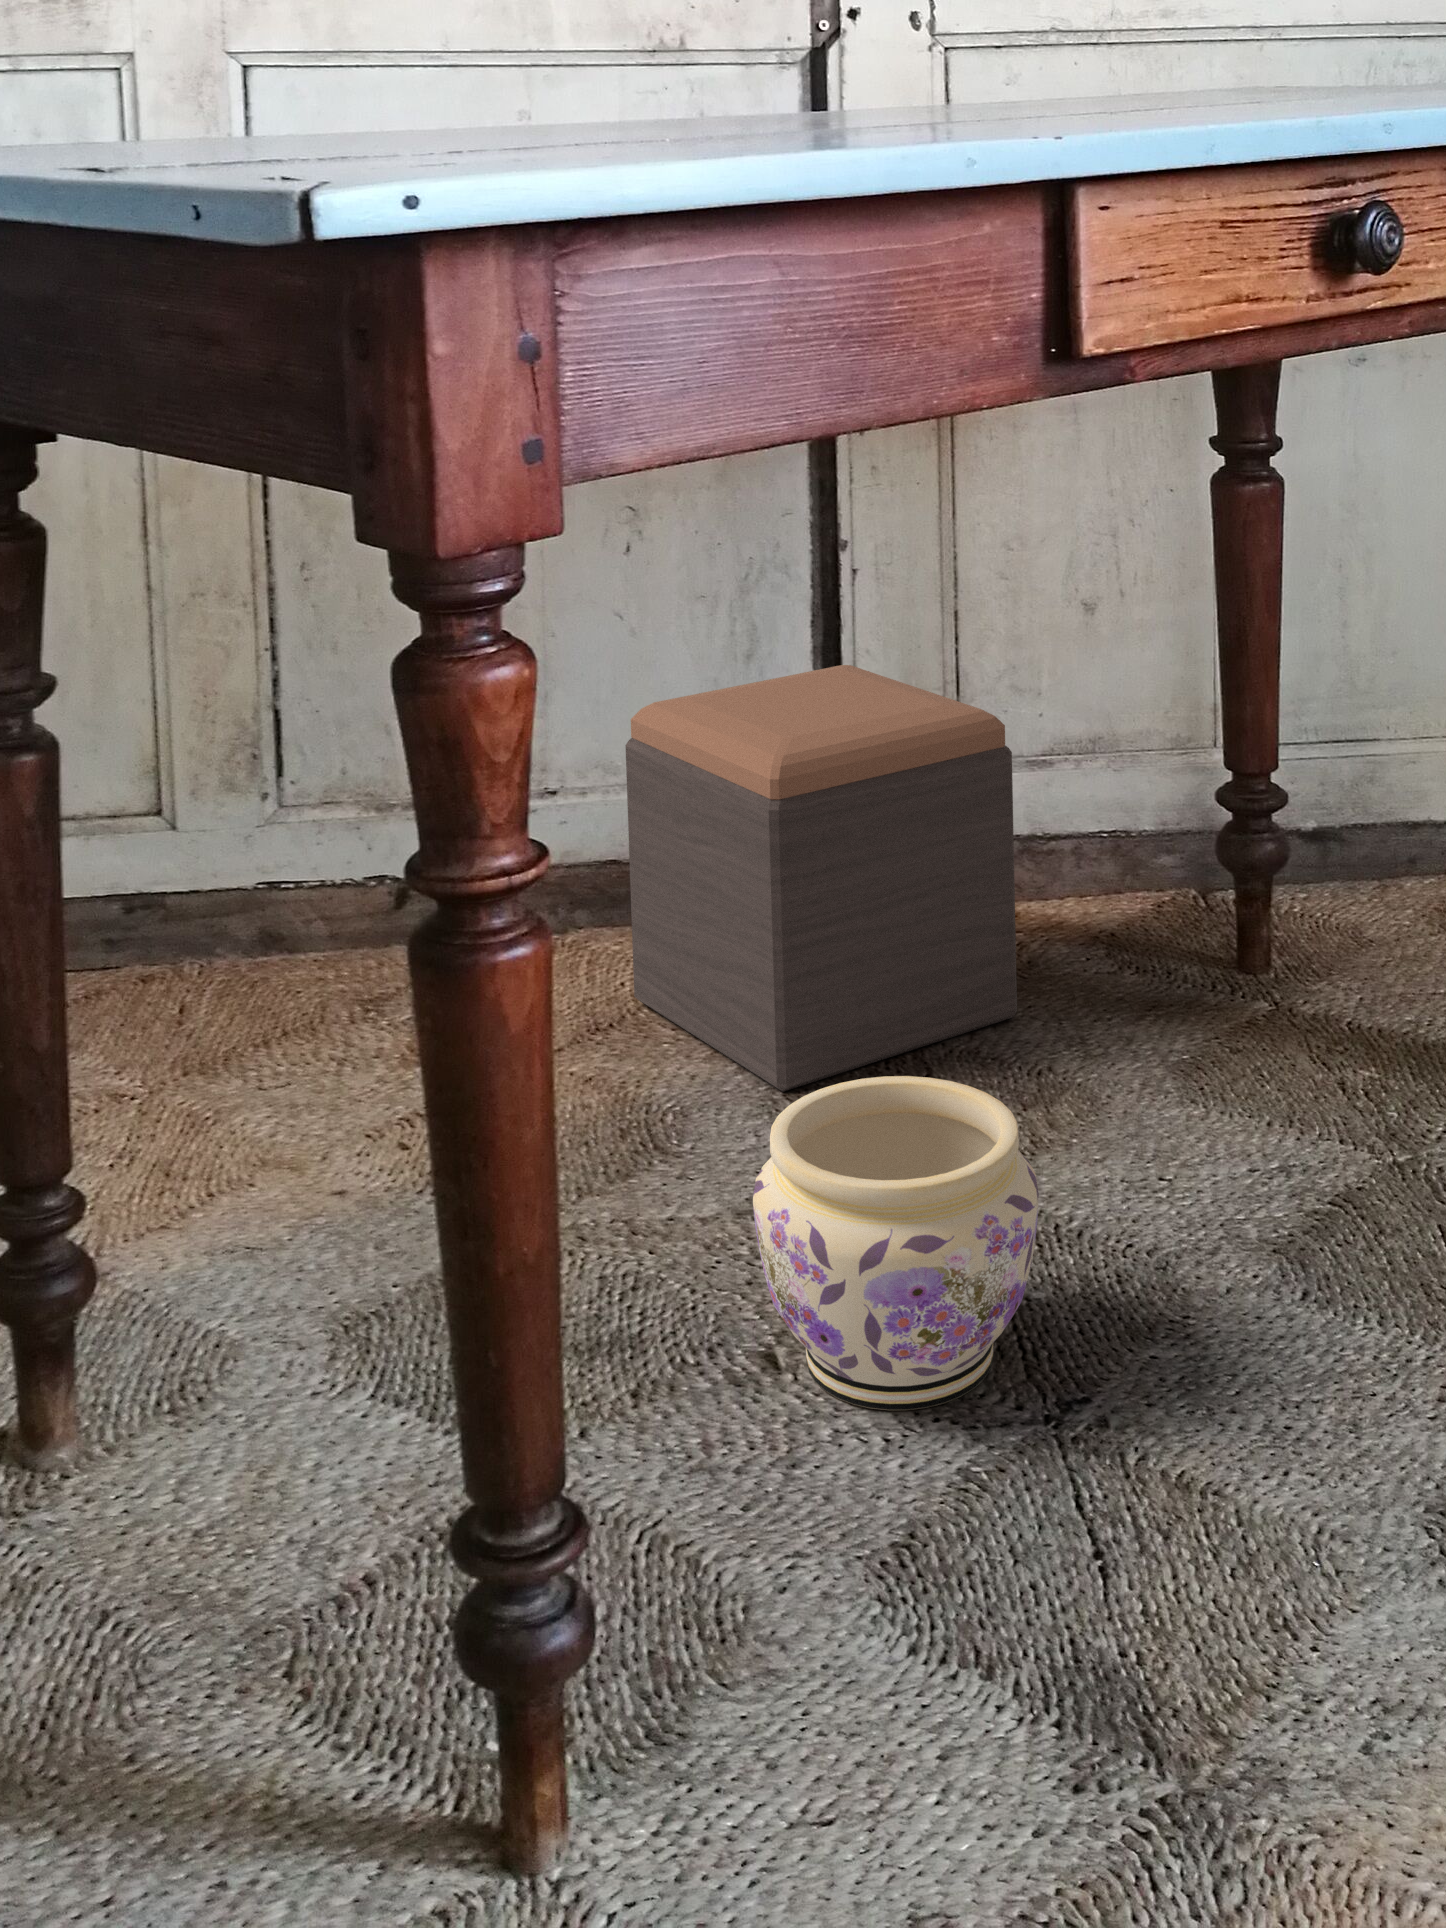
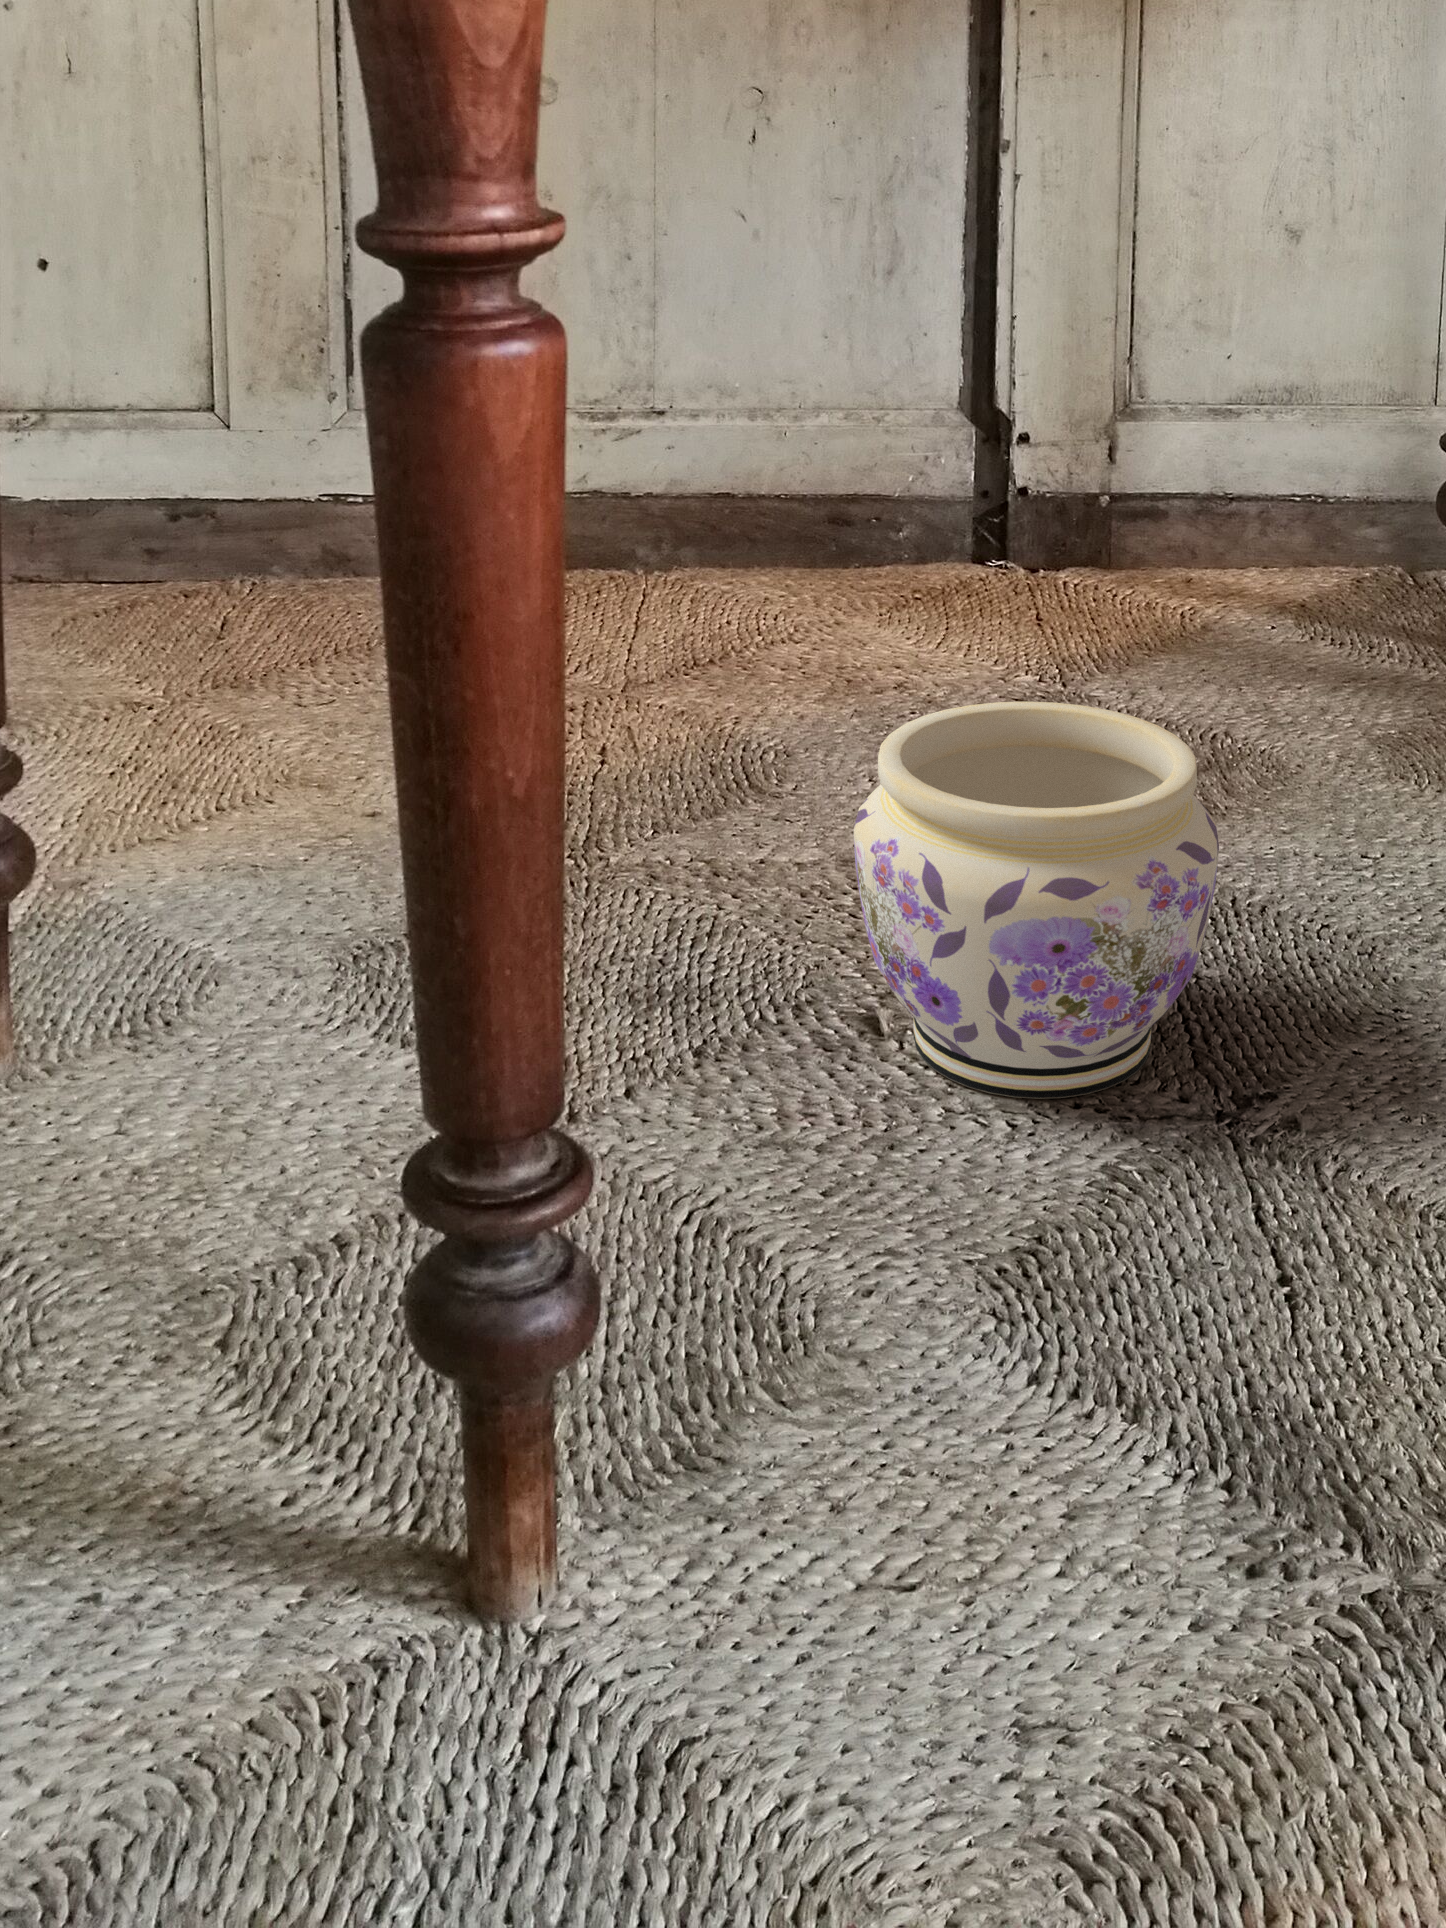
footstool: present [625,665,1017,1092] -> none [734,282,1198,754]

